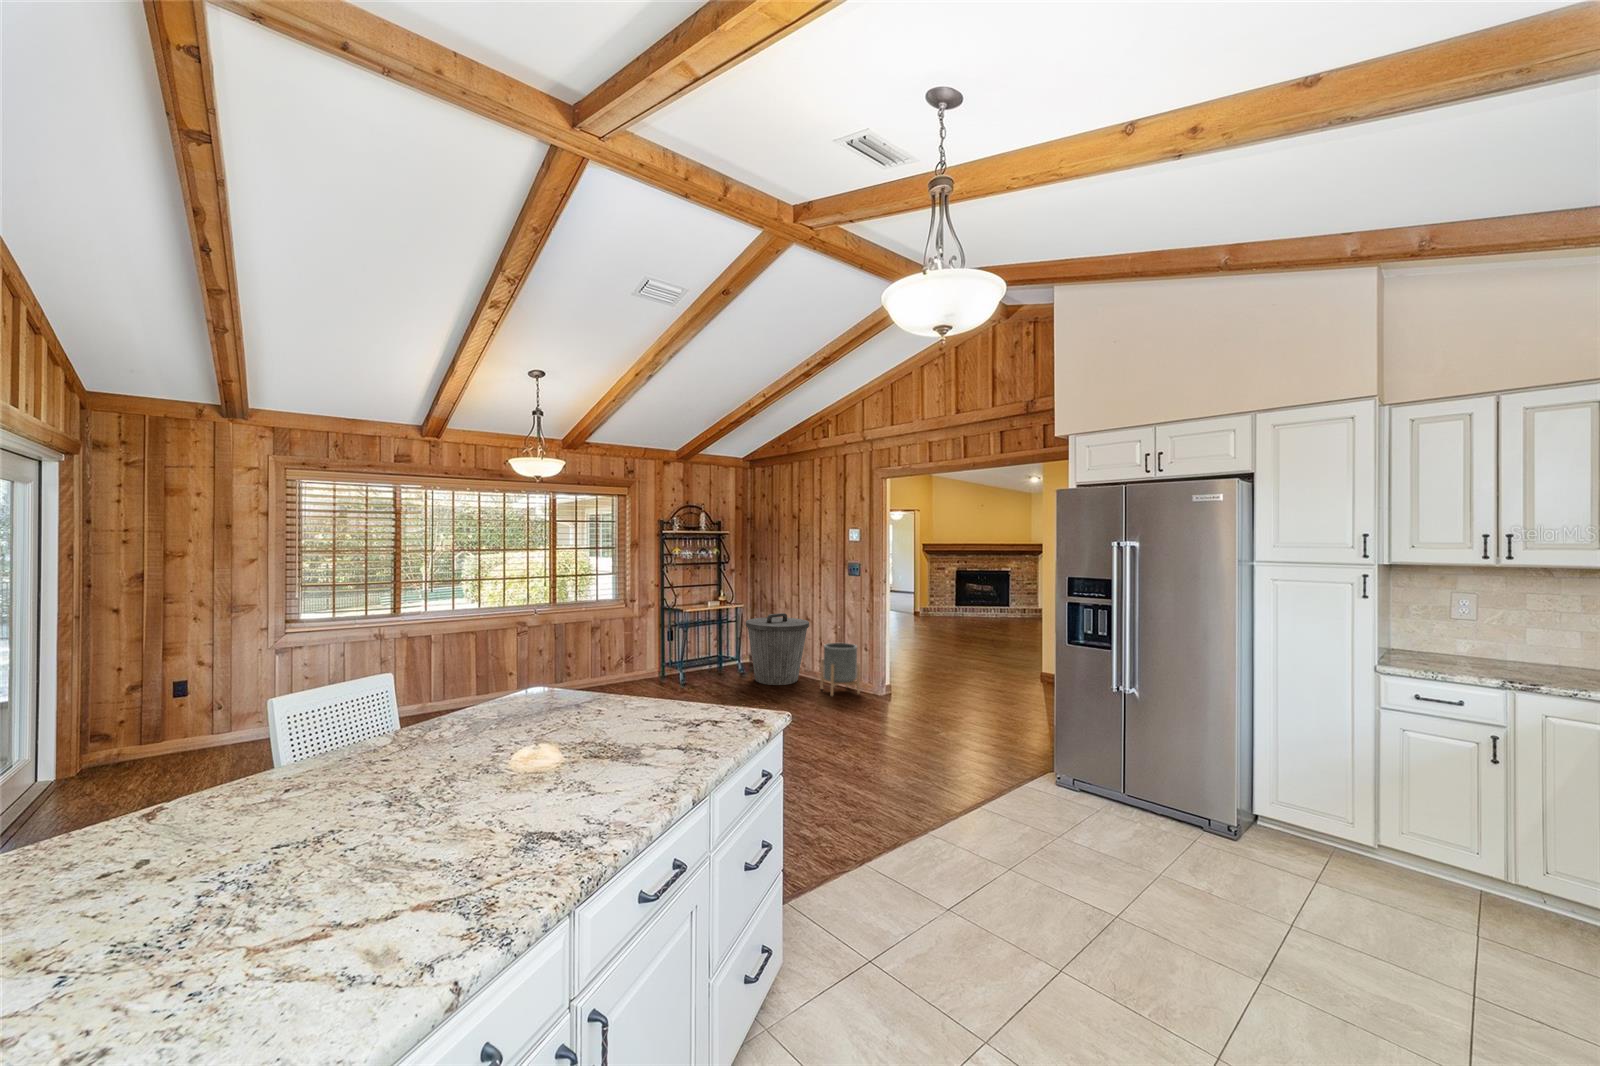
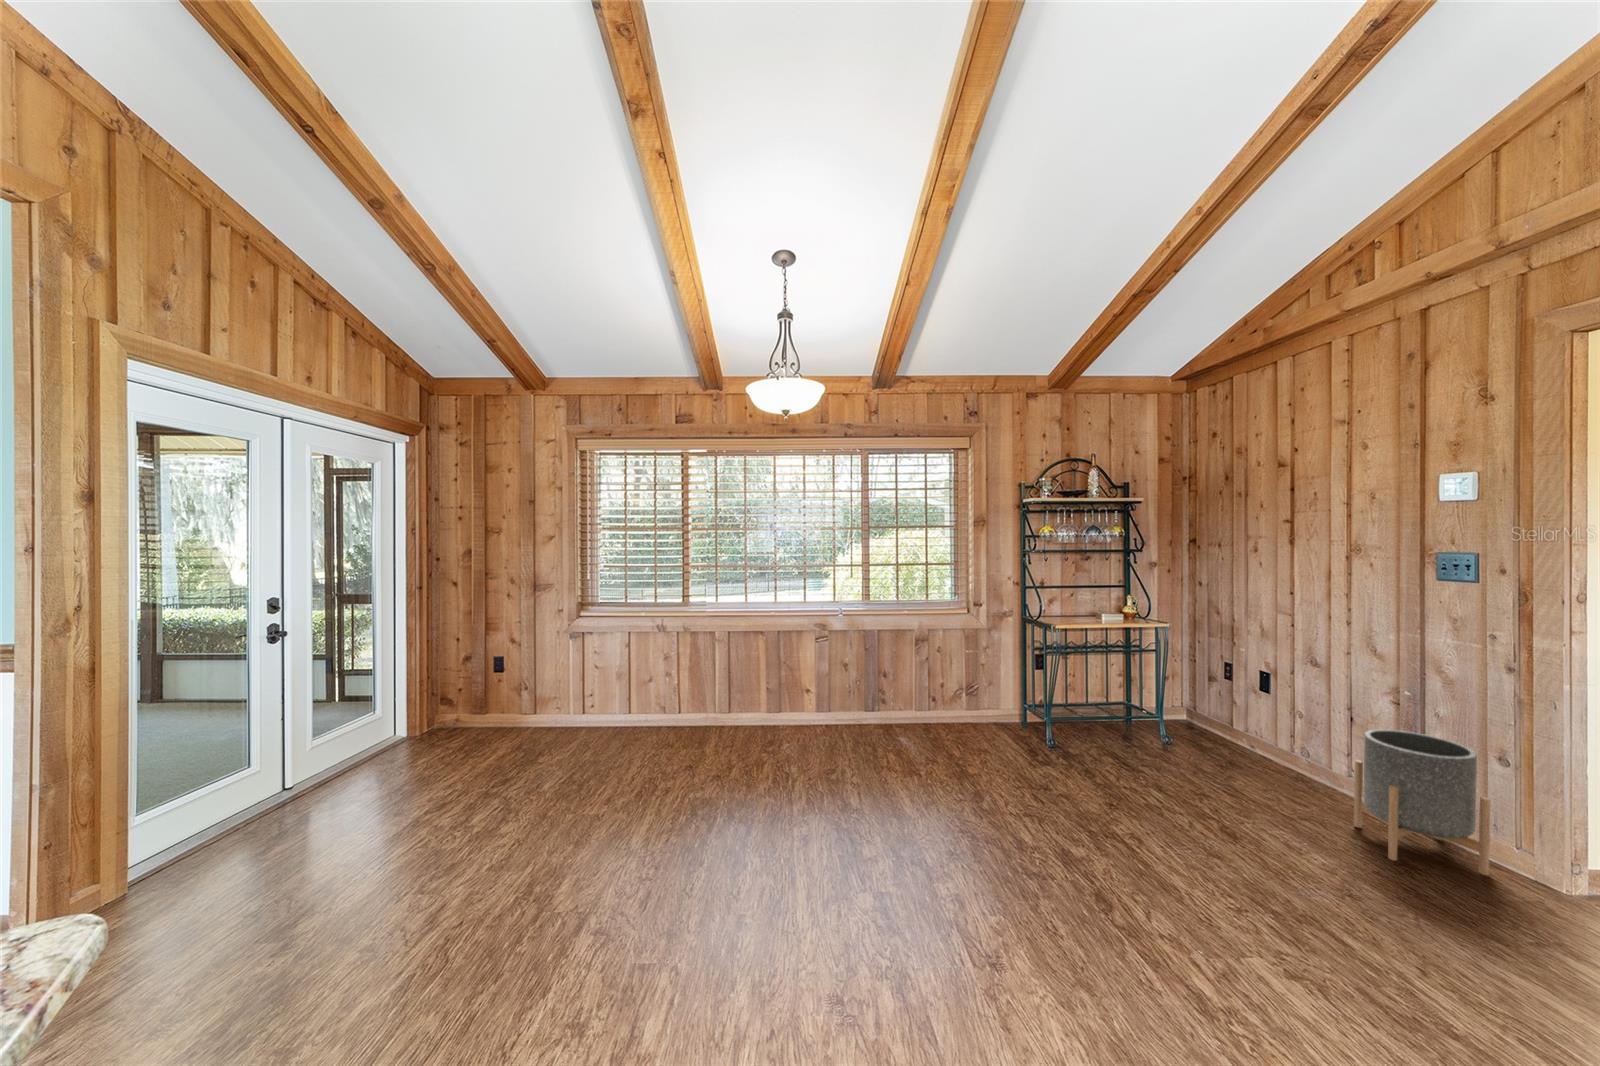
trash can: present [746,613,809,685] -> none [1168,647,1319,791]

